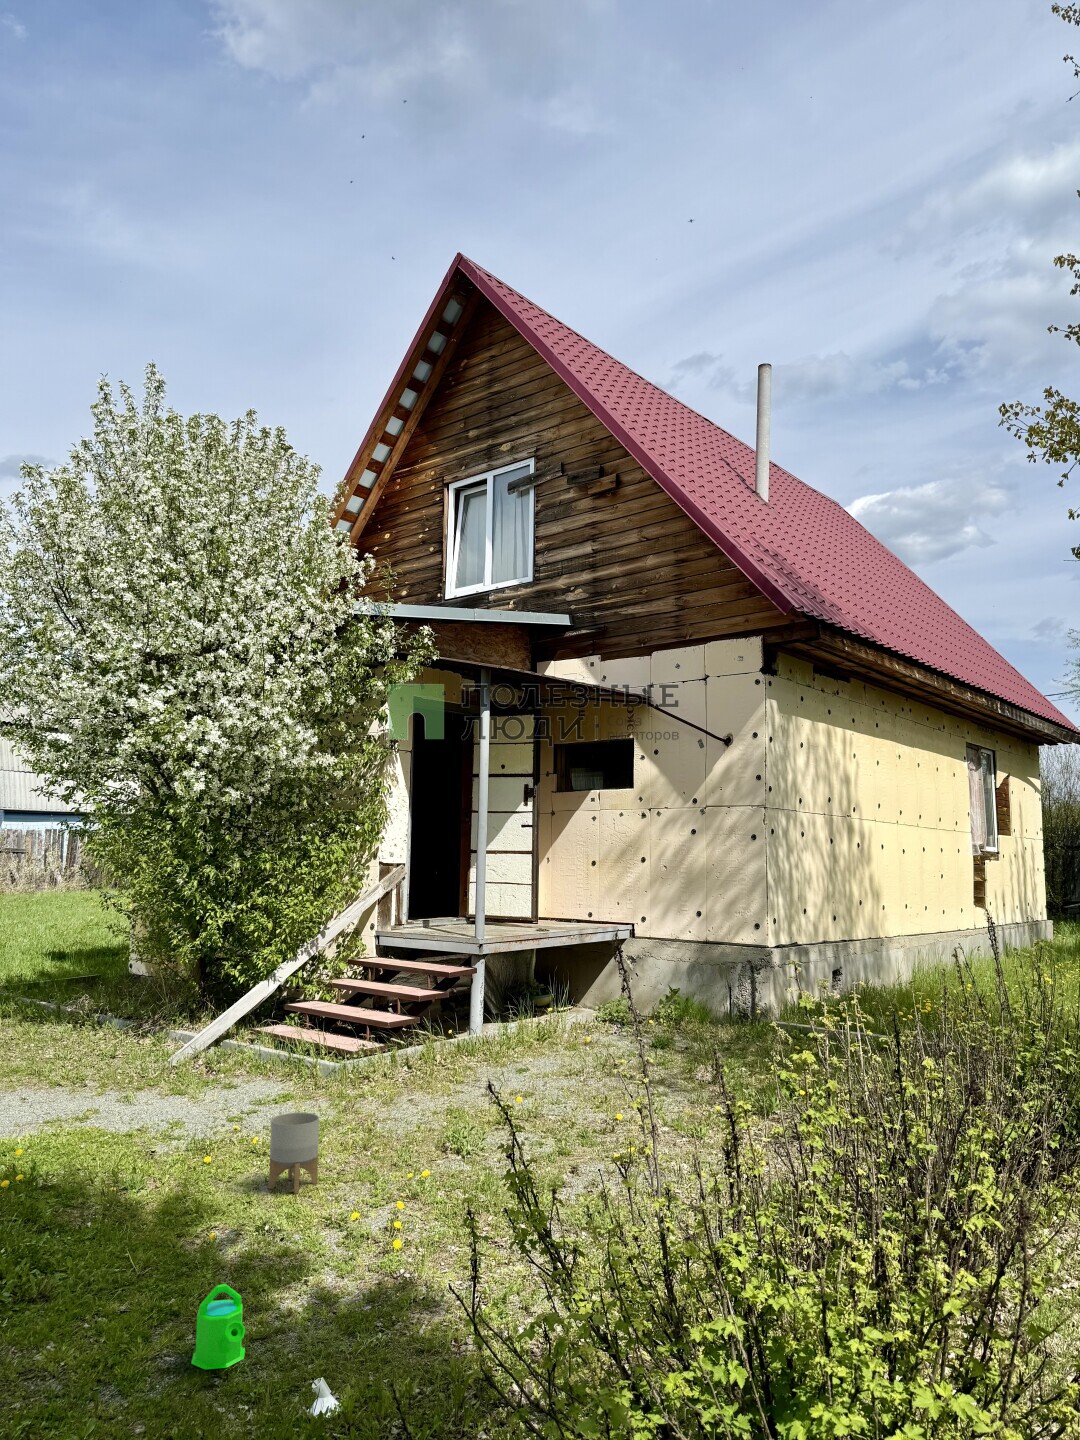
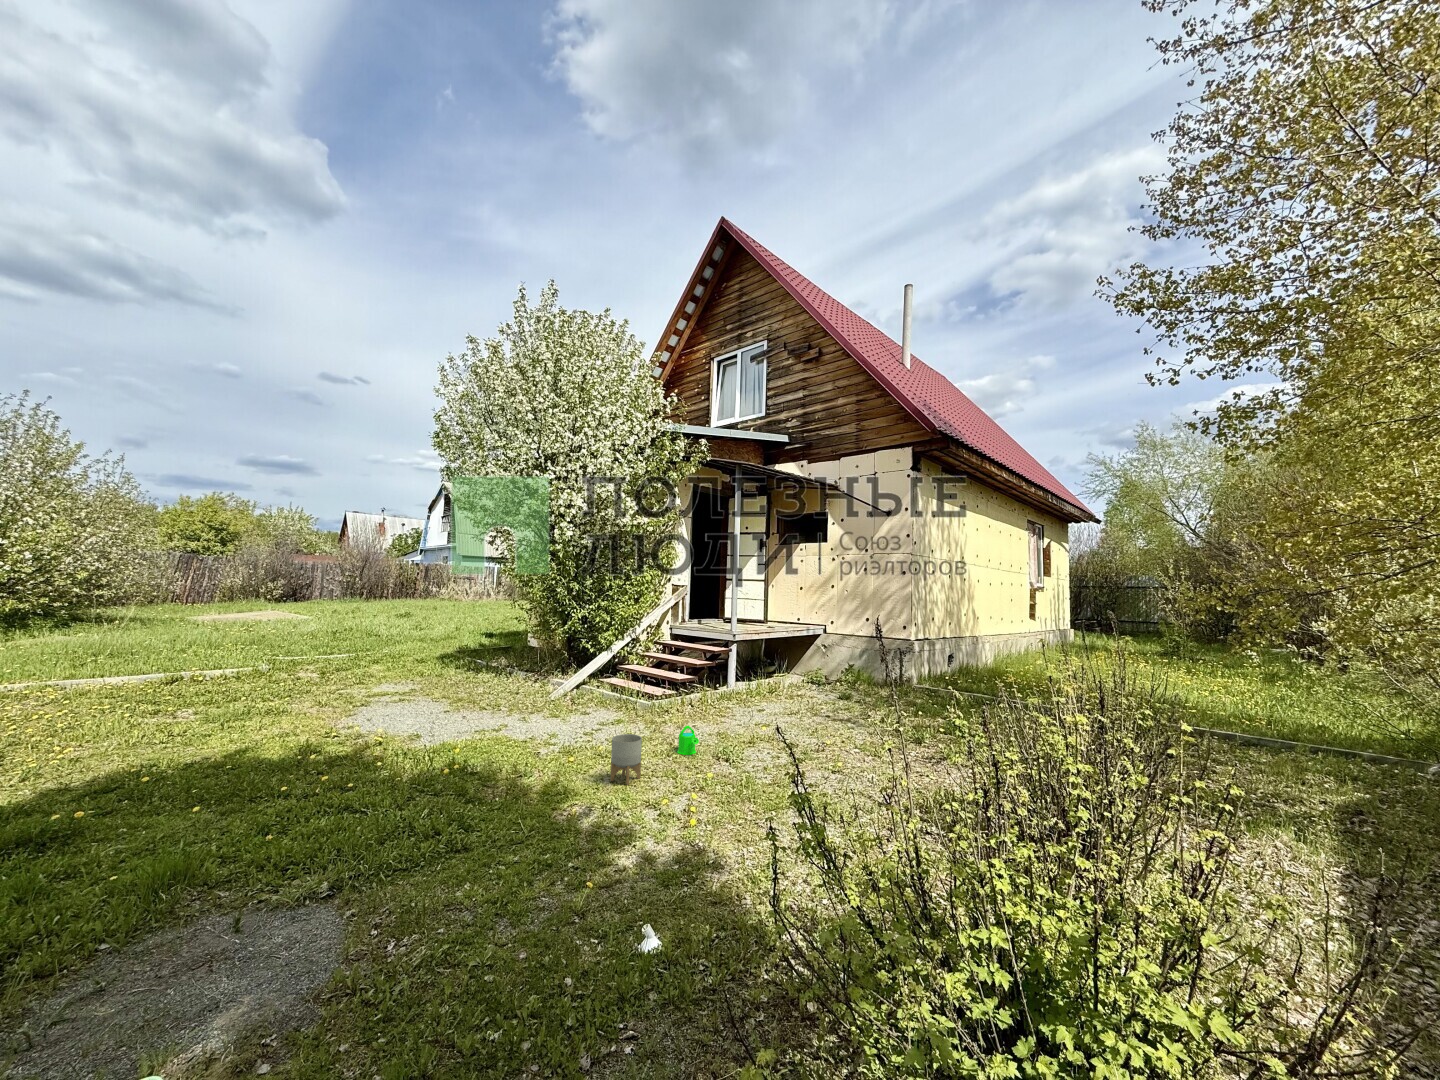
watering can: present [191,1284,245,1370] -> present [677,726,699,755]

